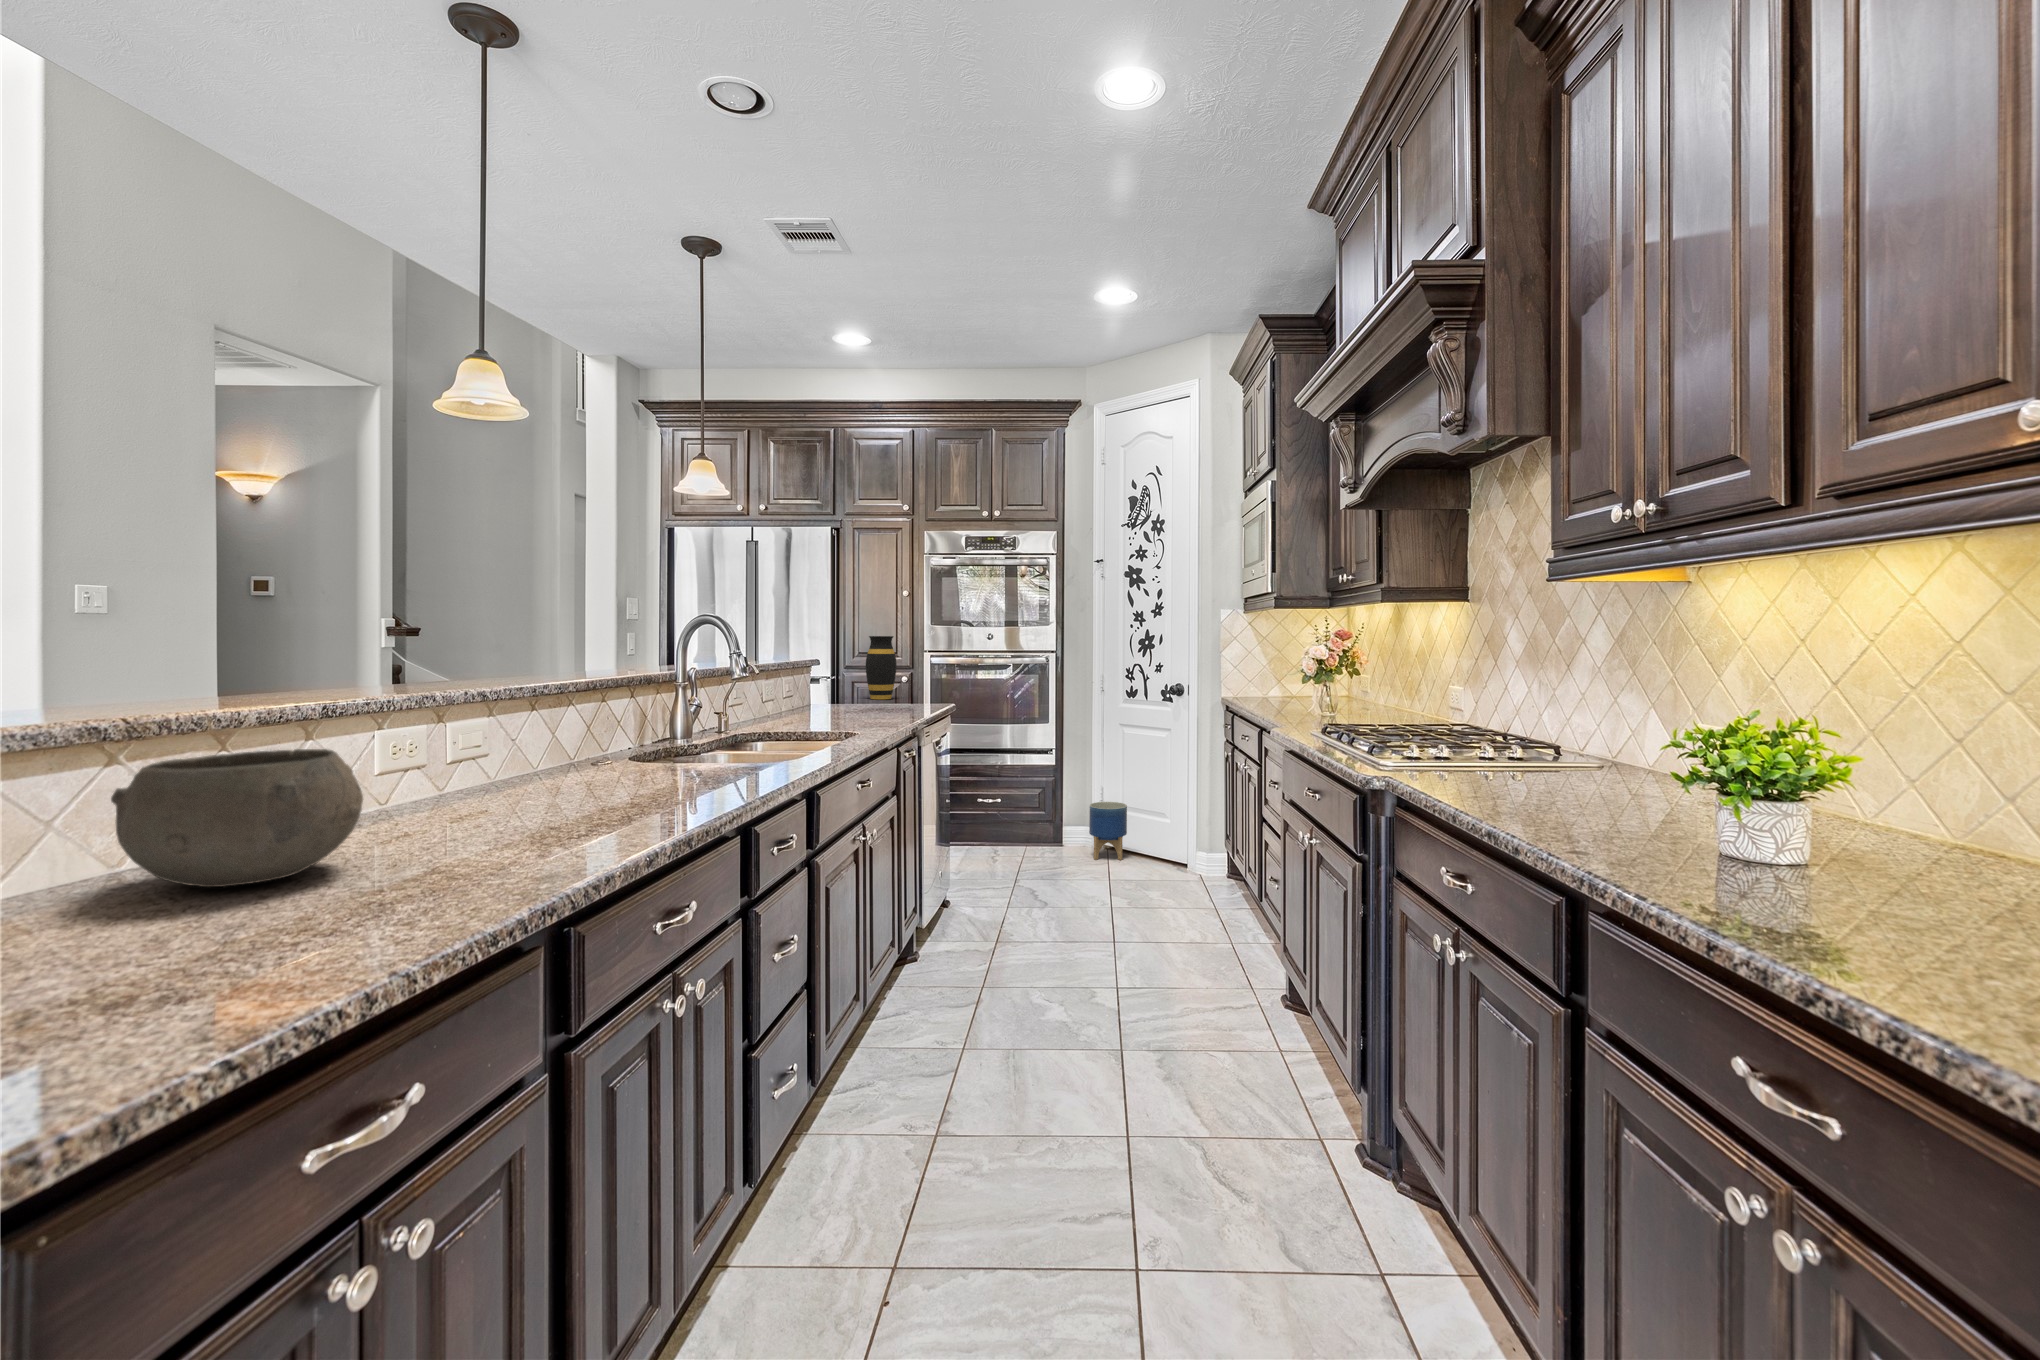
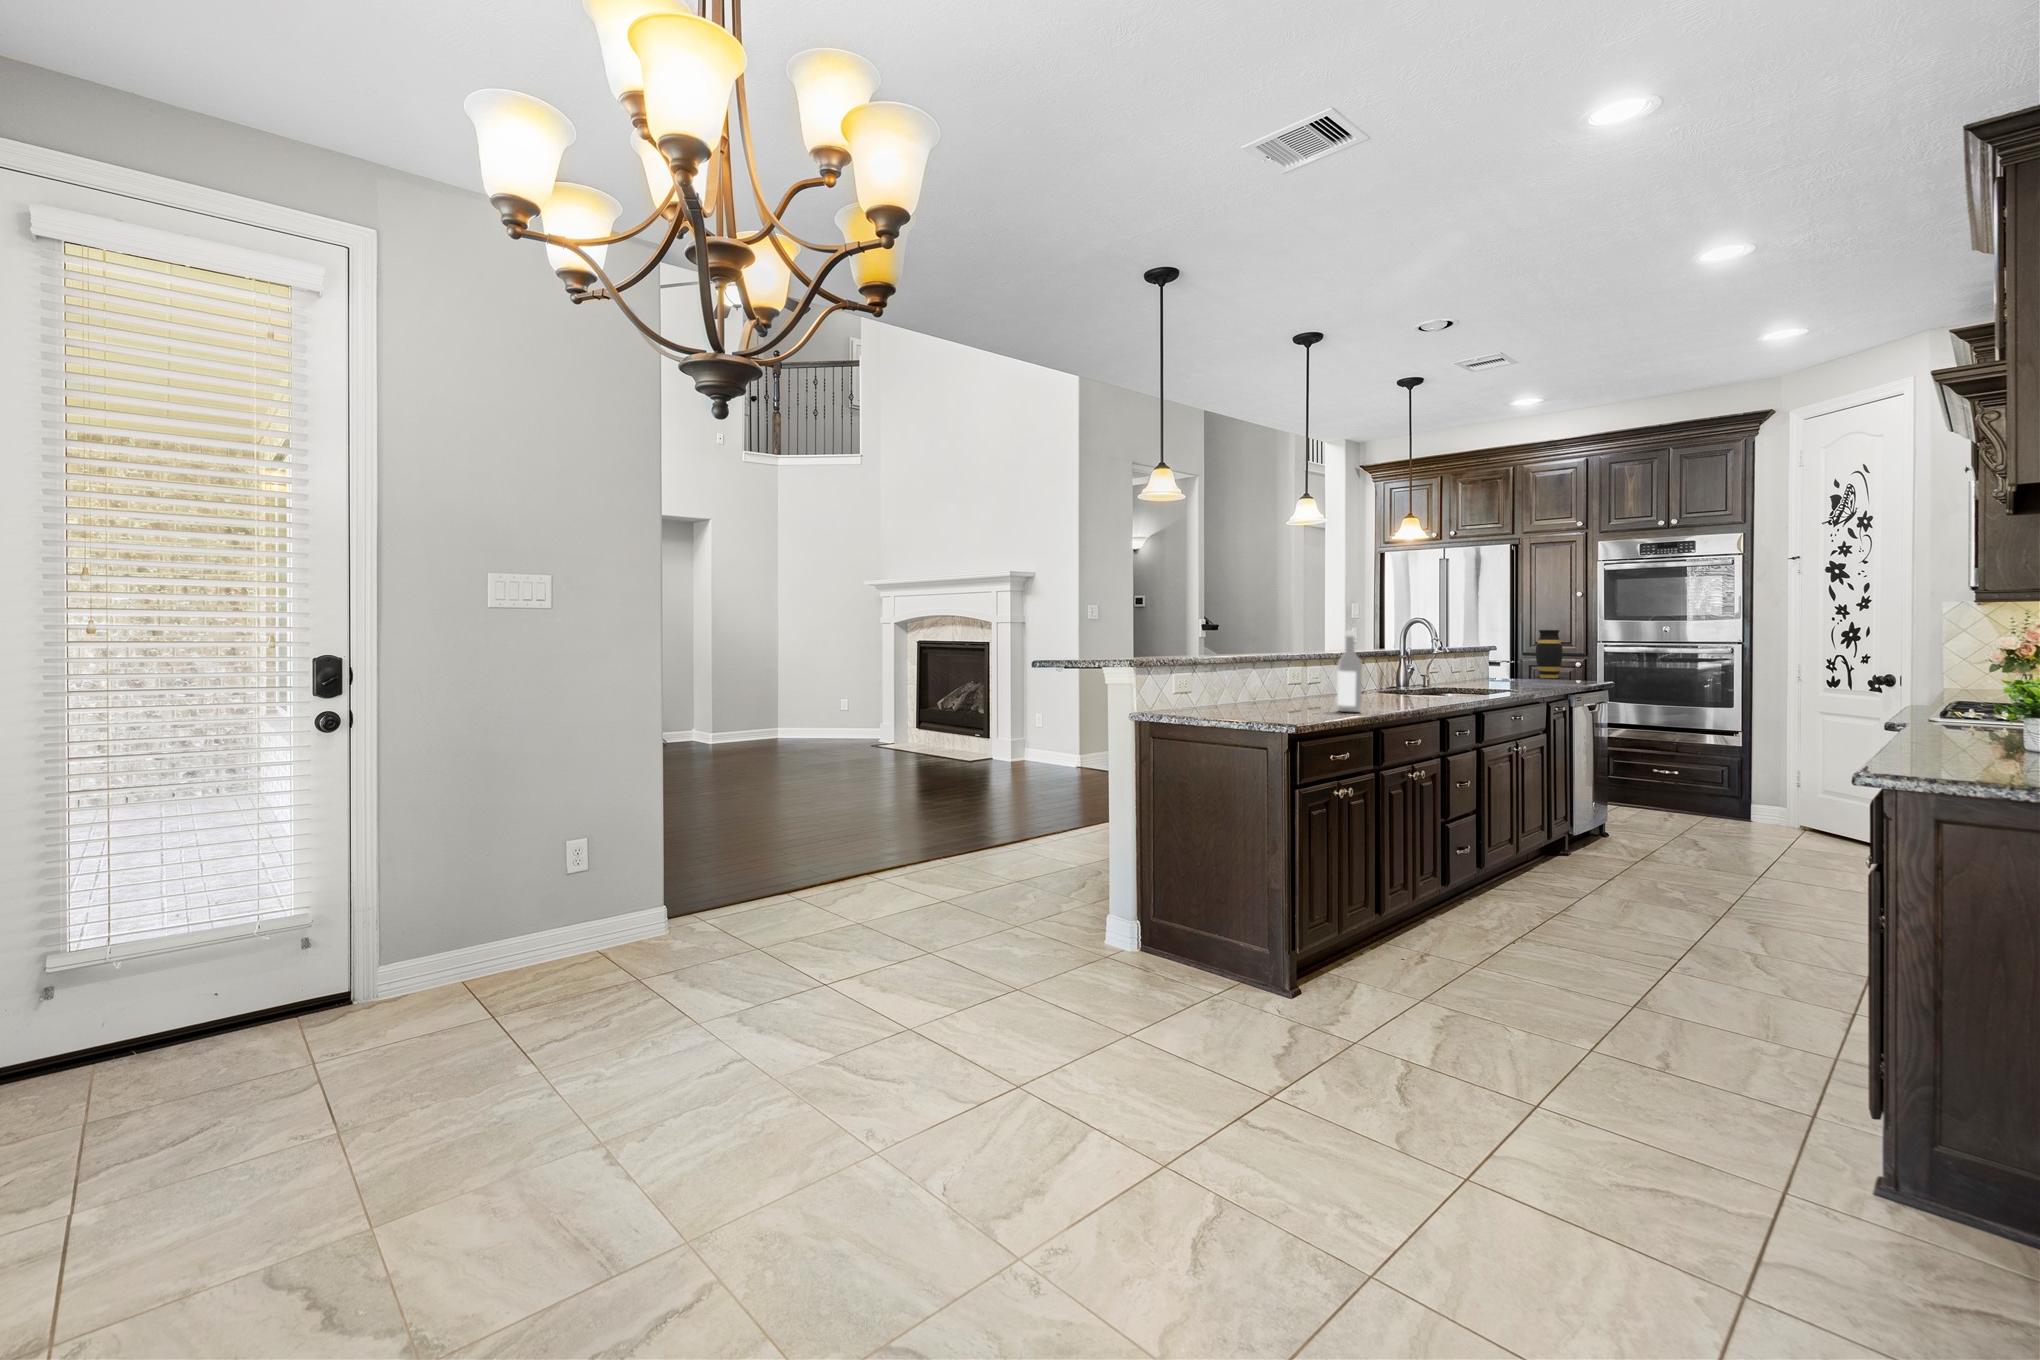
wine bottle: none [432,644,517,904] -> present [1337,630,1362,712]
bowl: present [111,749,363,887] -> none [1249,666,1309,704]
planter: present [1089,802,1127,860] -> none [1776,785,1823,840]

